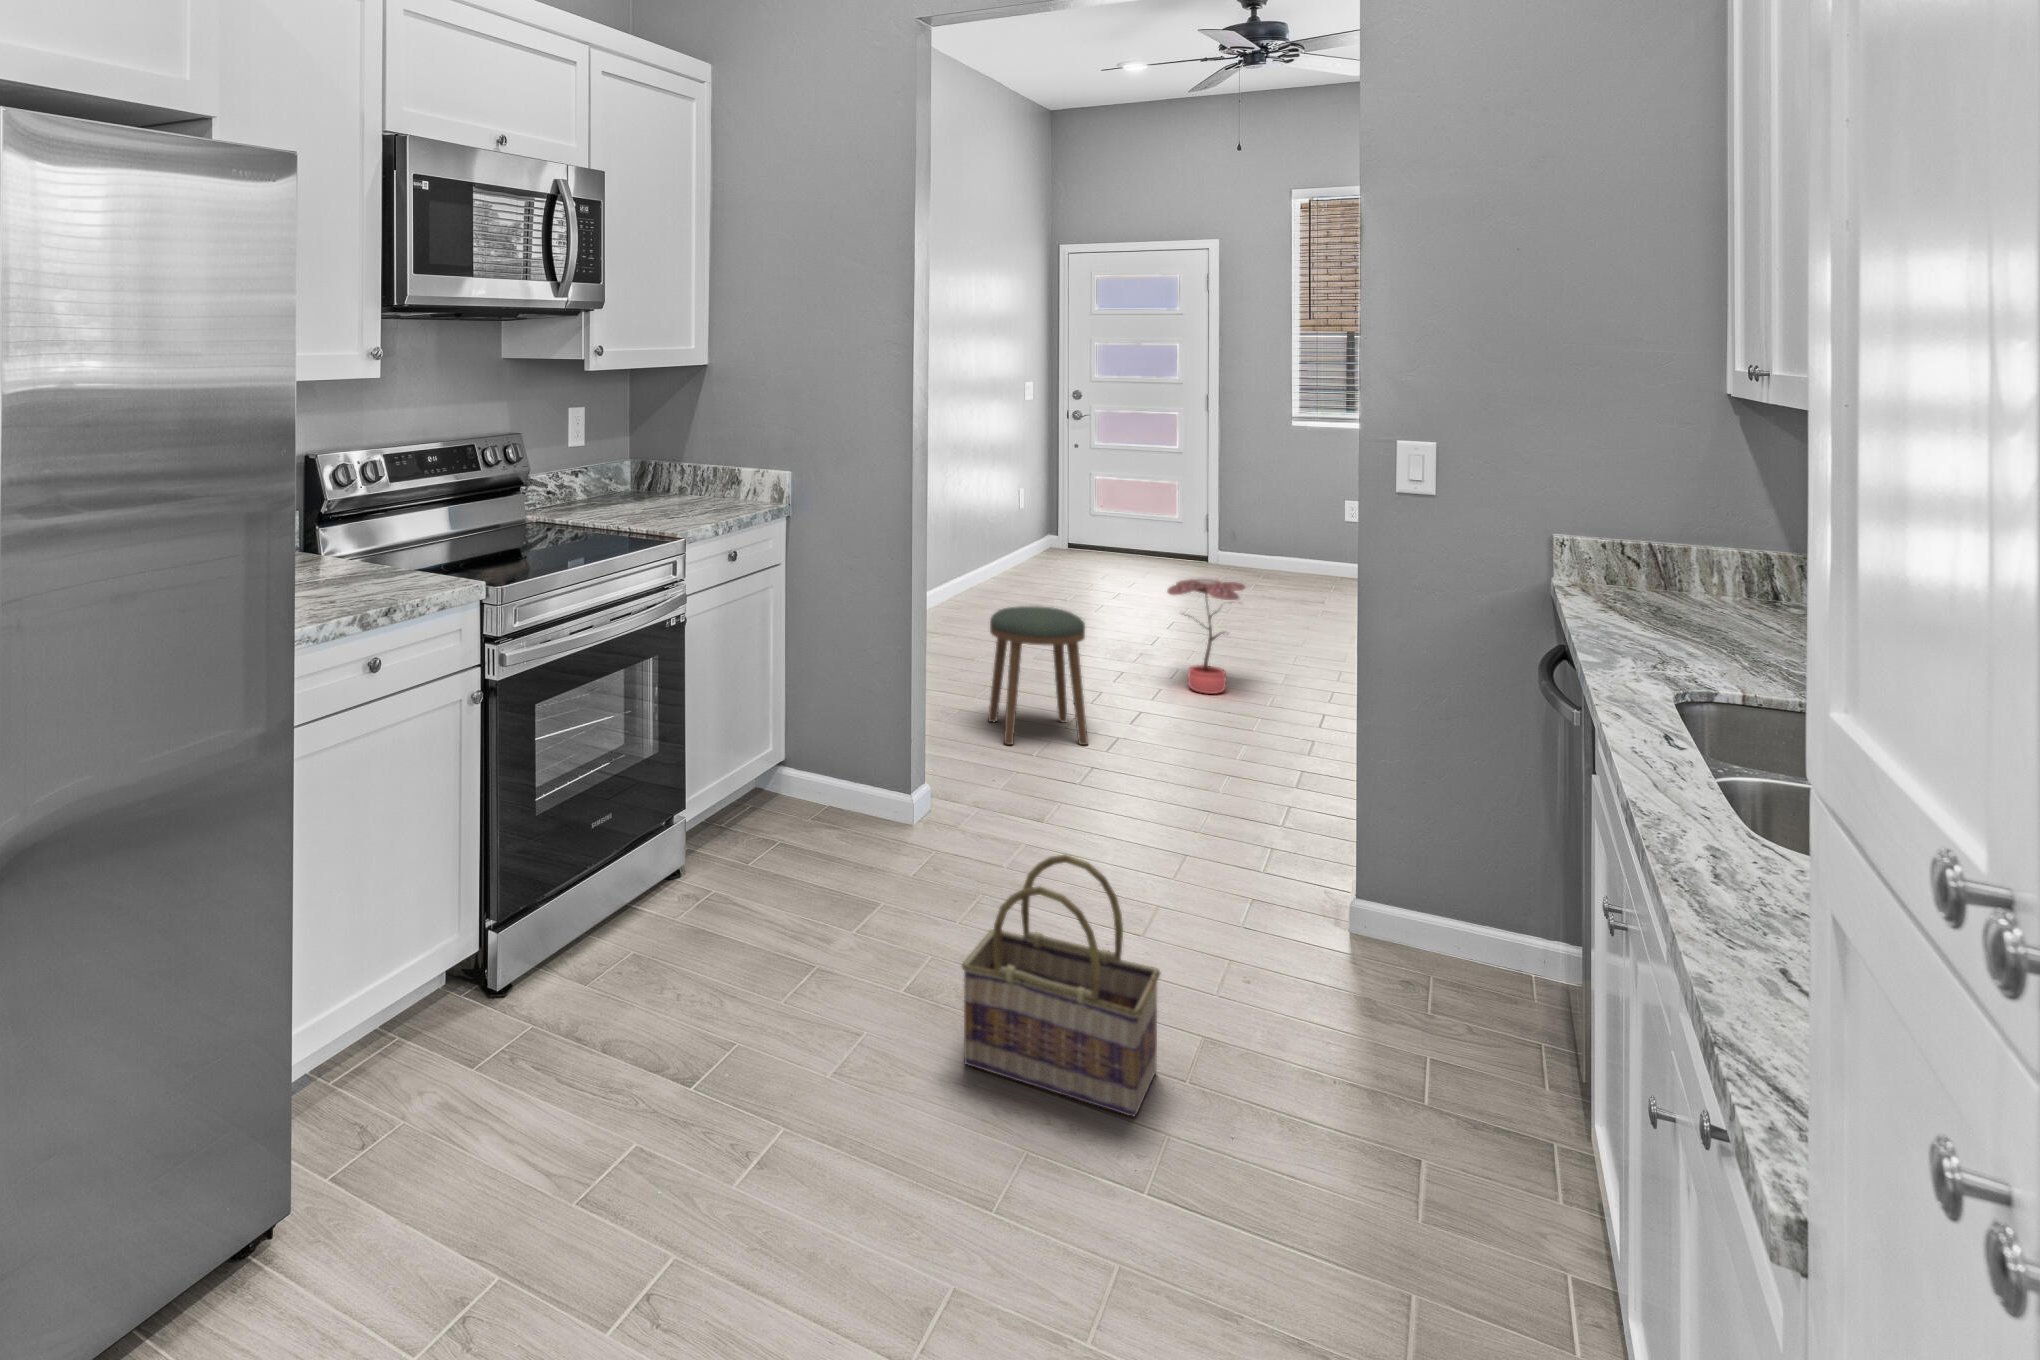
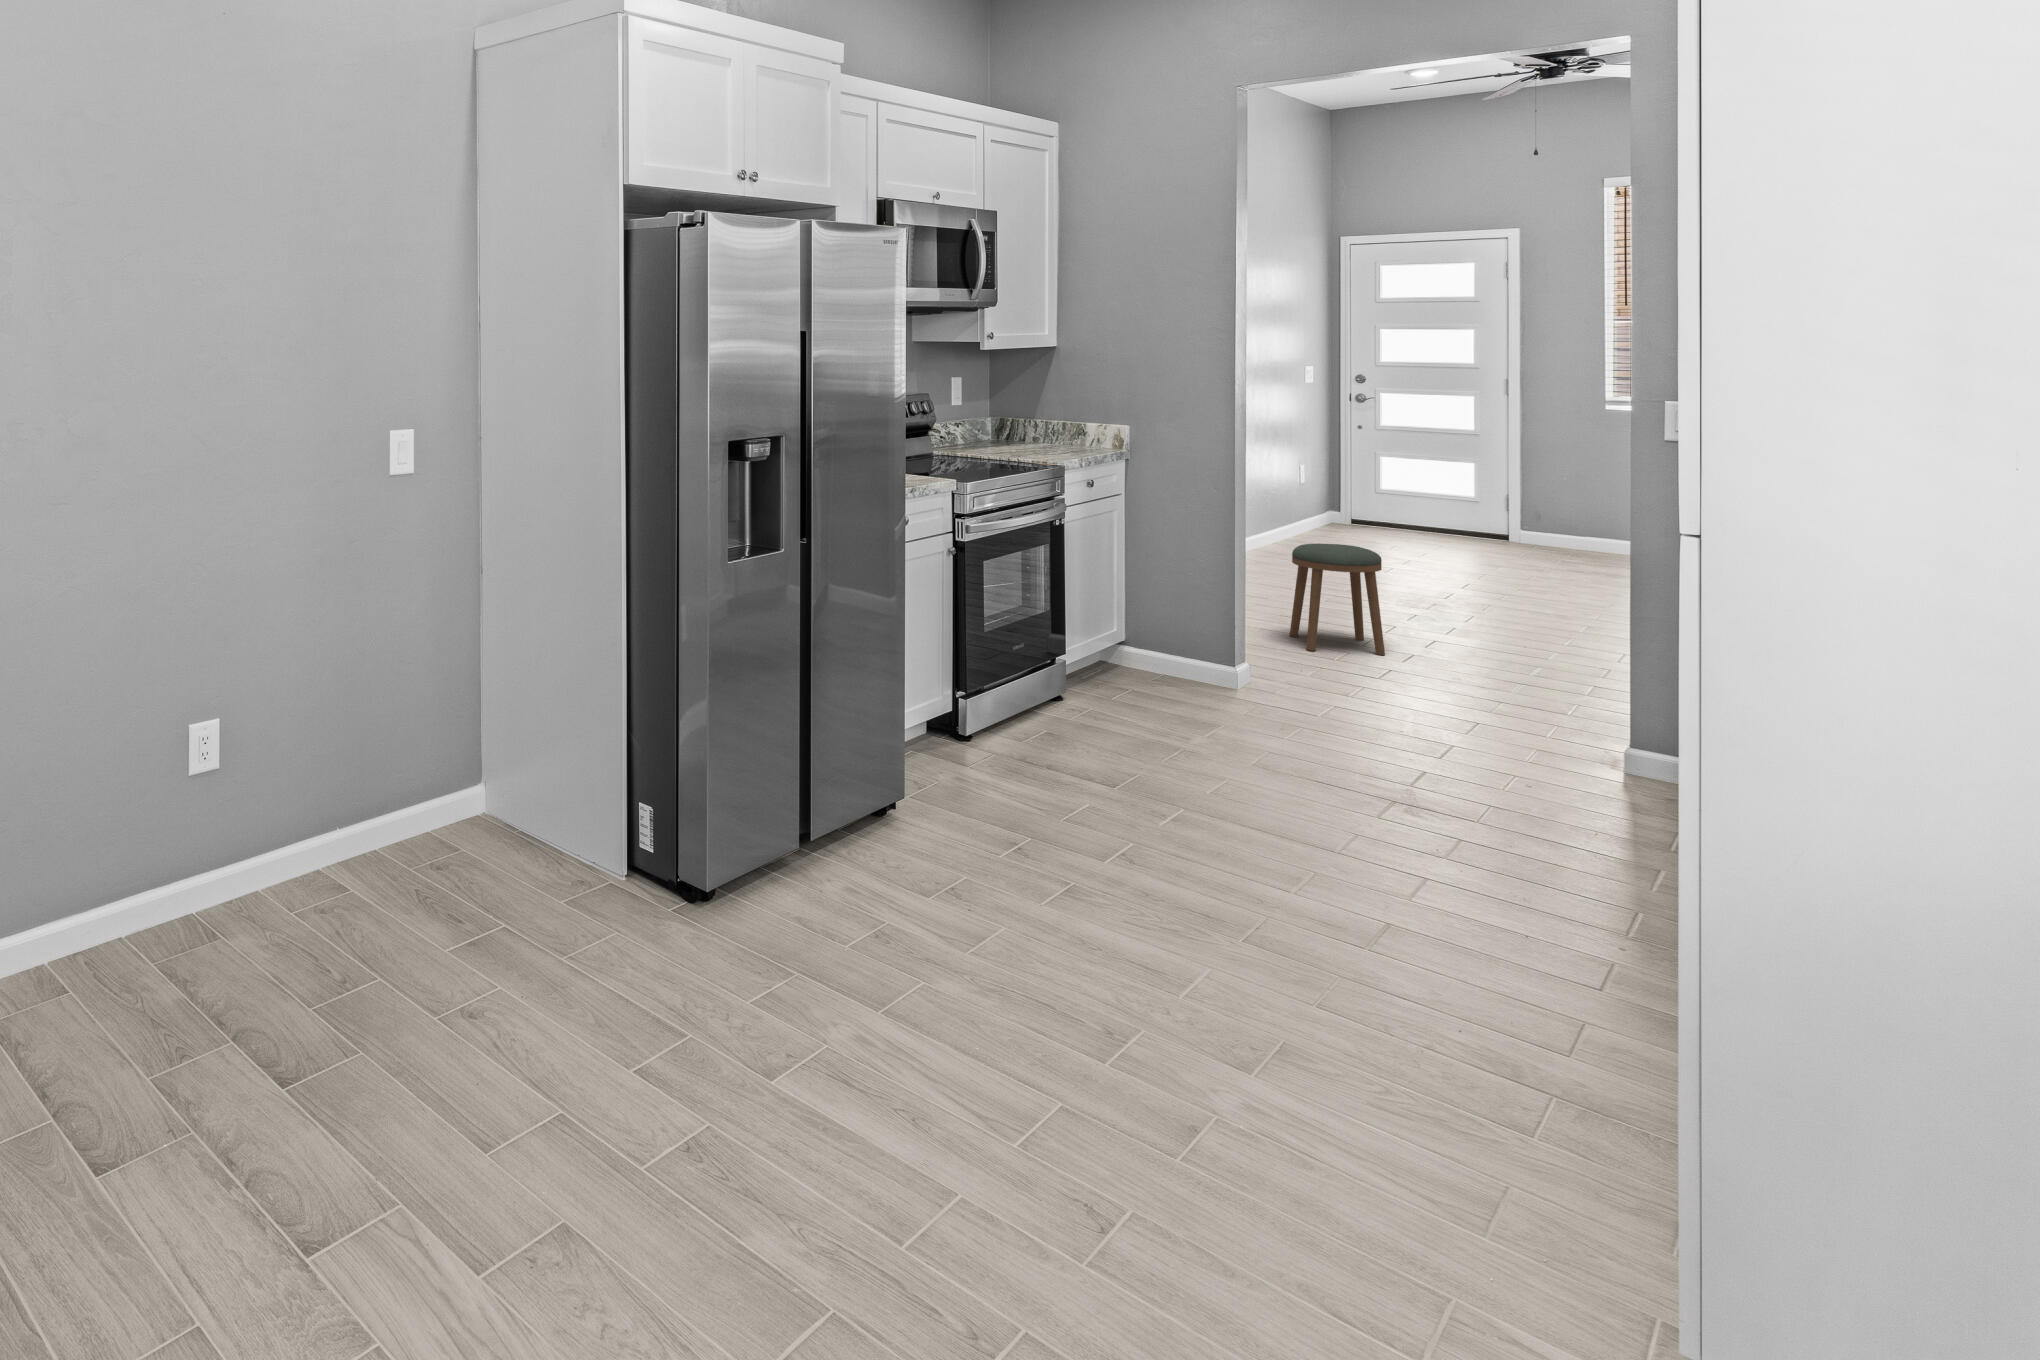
potted plant: present [1167,579,1245,694] -> none [1460,532,1541,630]
basket: present [962,855,1160,1117] -> none [1302,672,1457,835]

